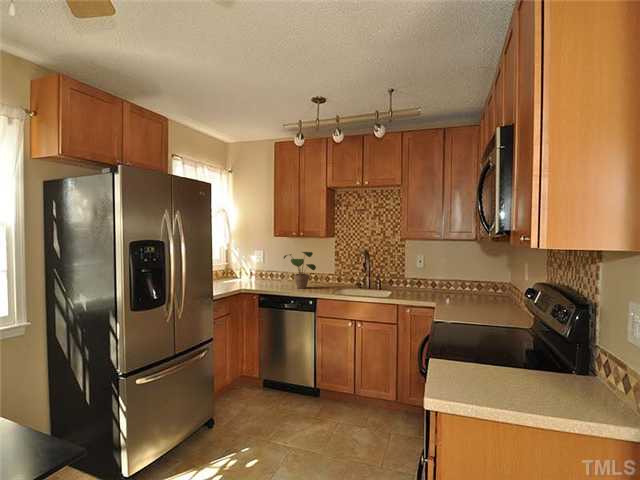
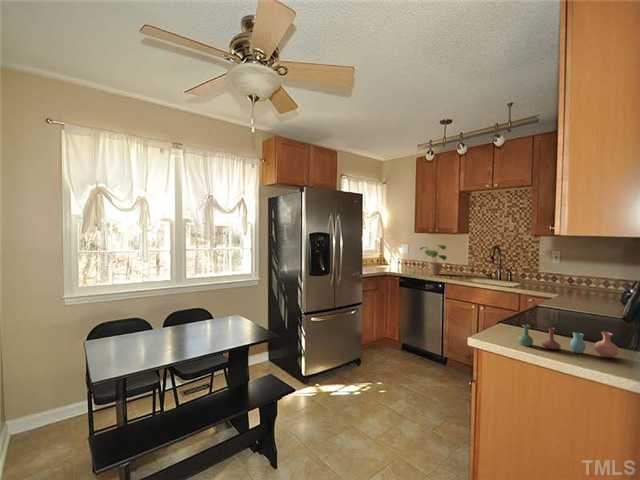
vase: none [470,358,570,392] -> present [518,325,619,357]

